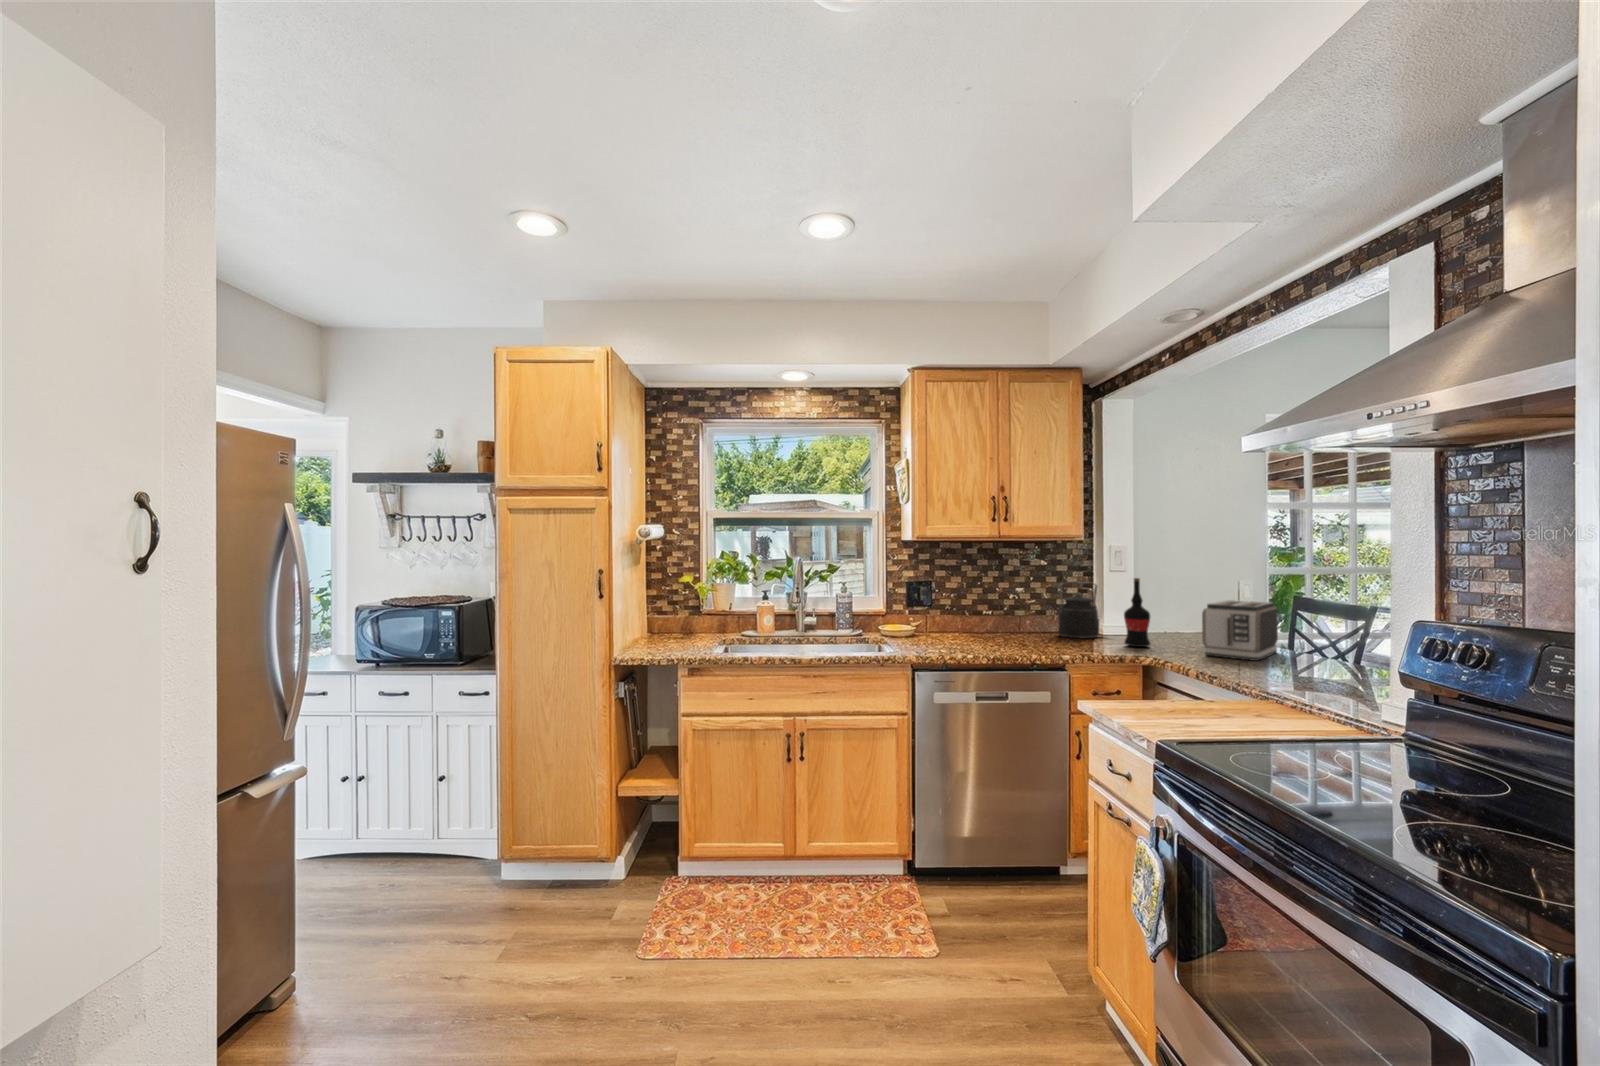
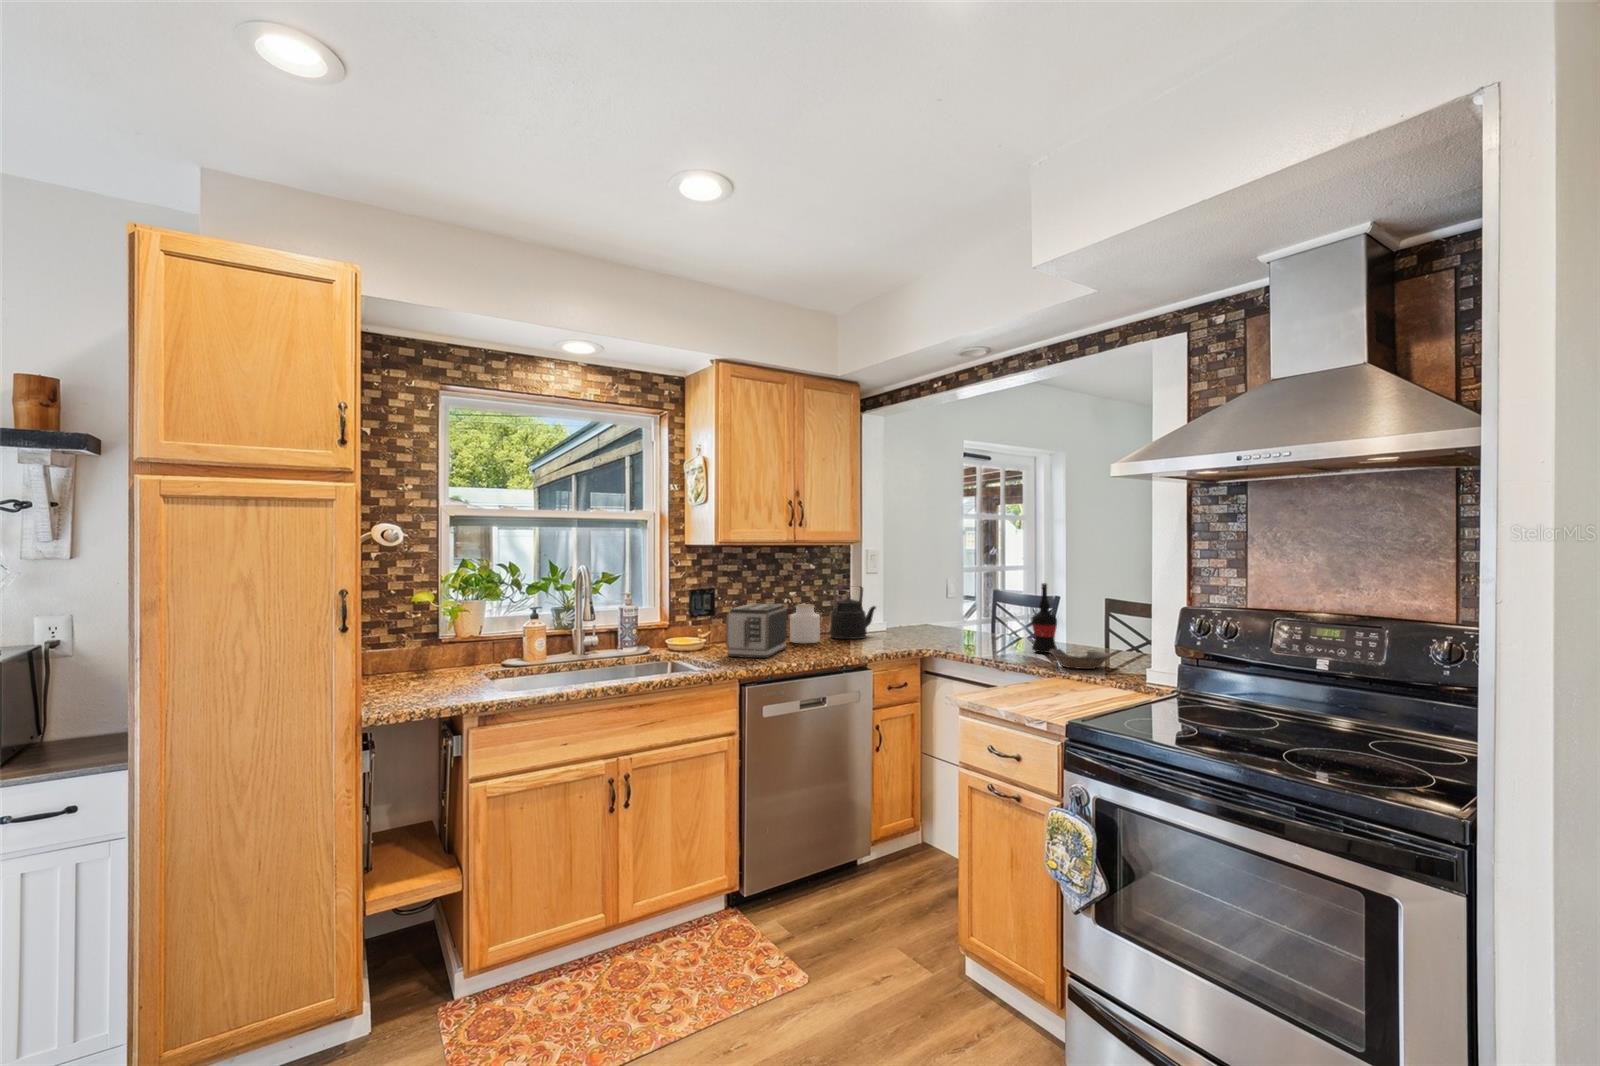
wine bottle: present [1124,578,1150,647] -> present [1032,583,1057,653]
jar: none [1008,599,1040,639] -> present [790,604,820,643]
toaster: present [1202,600,1278,661] -> present [726,604,787,658]
bowl: none [1268,664,1360,692] -> present [1050,649,1111,669]

